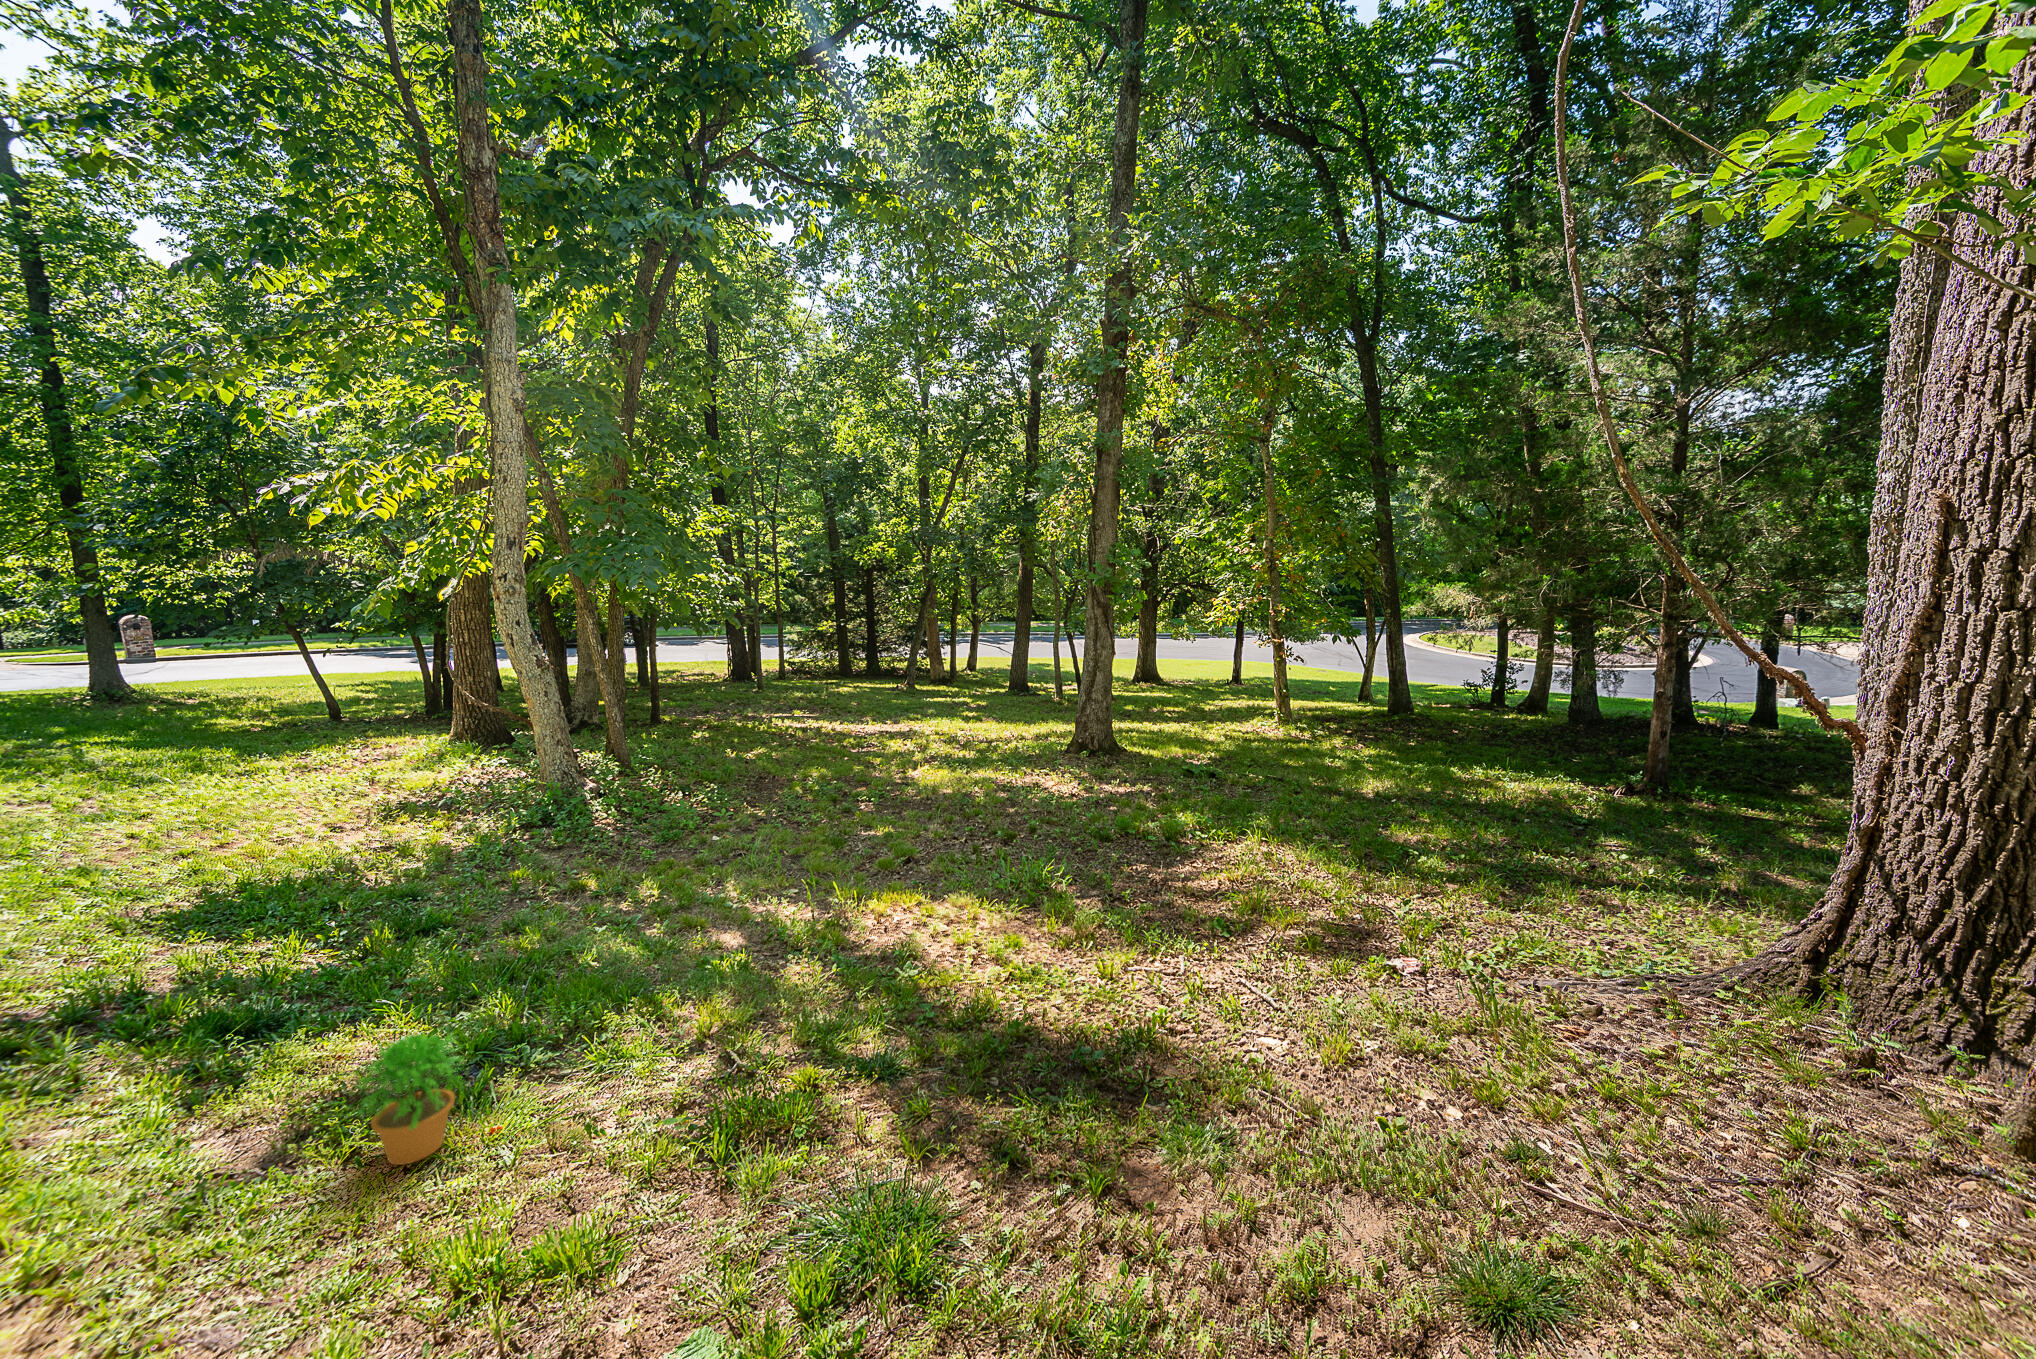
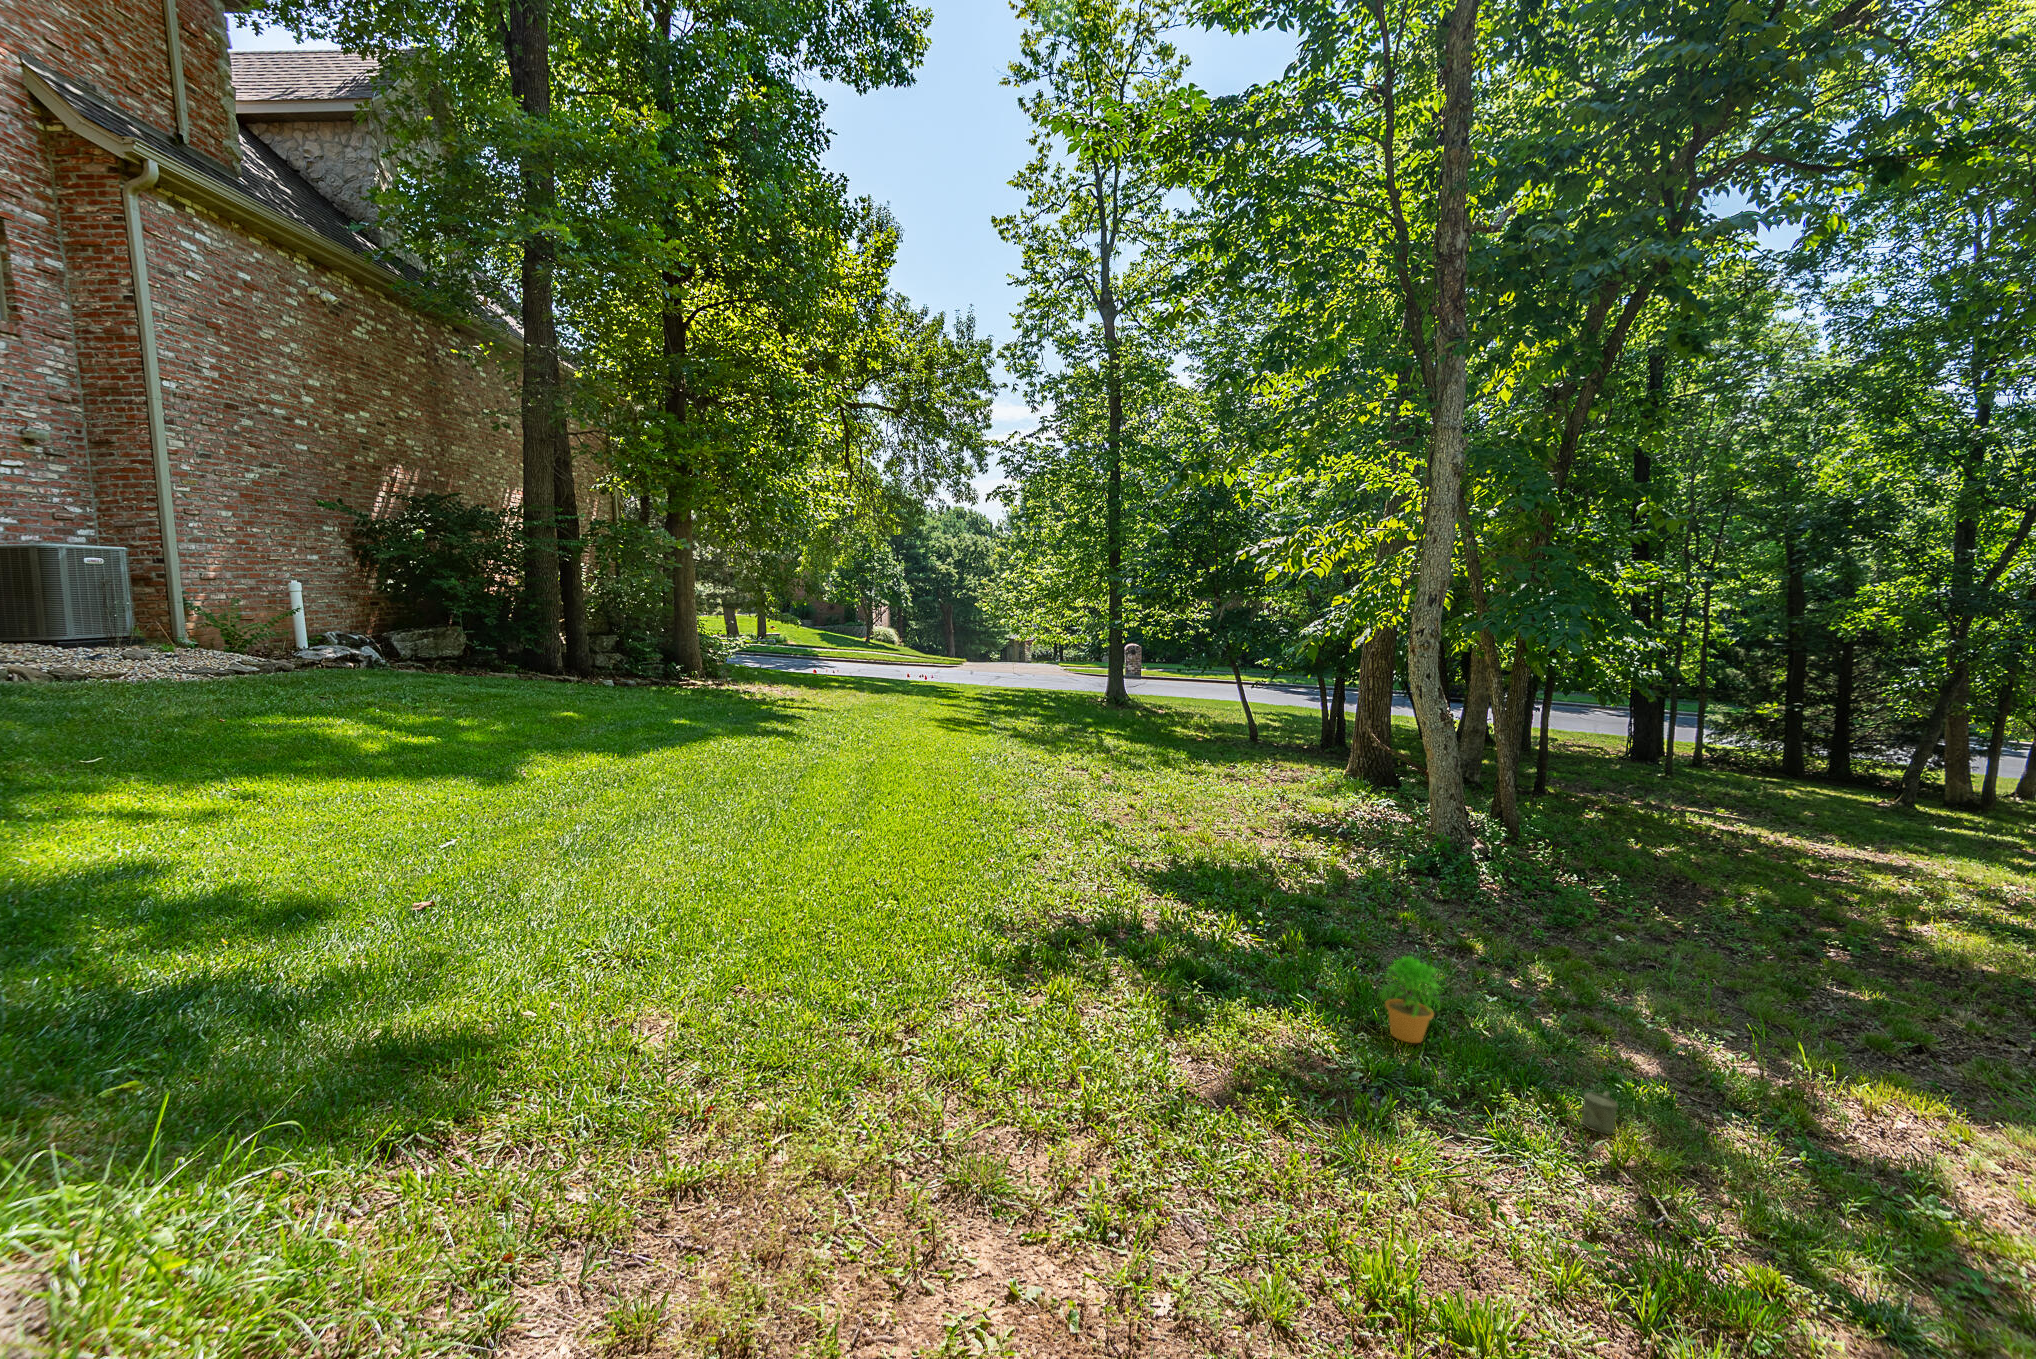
watering can: none [639,1106,686,1175] -> present [1581,1091,1618,1135]

